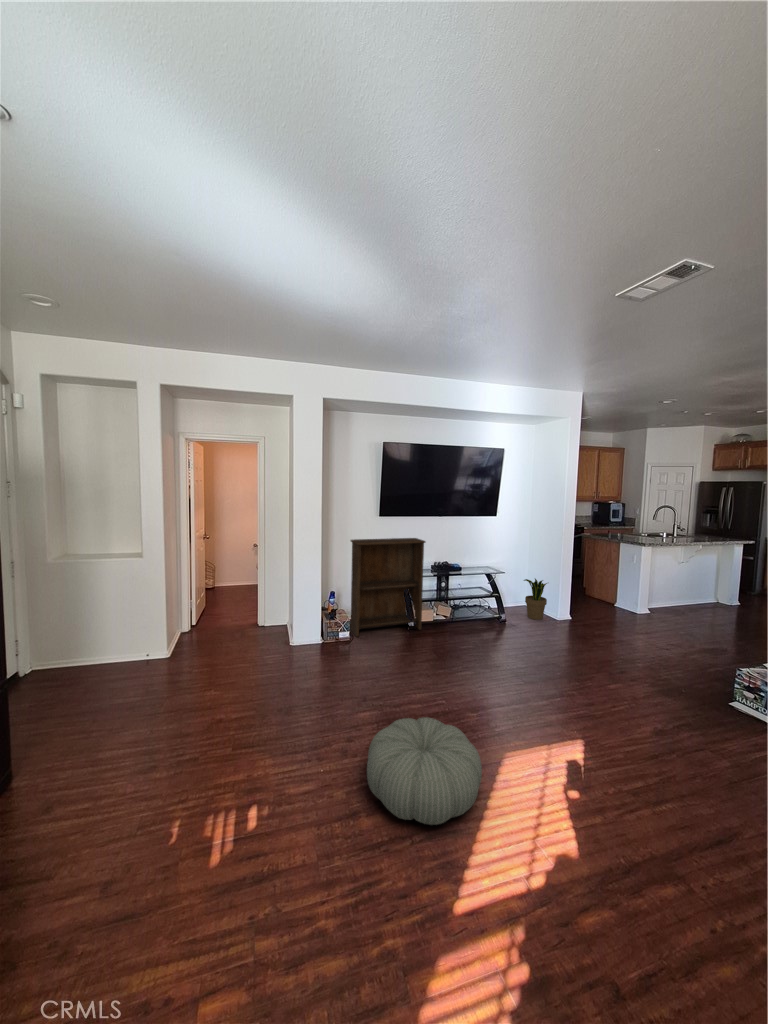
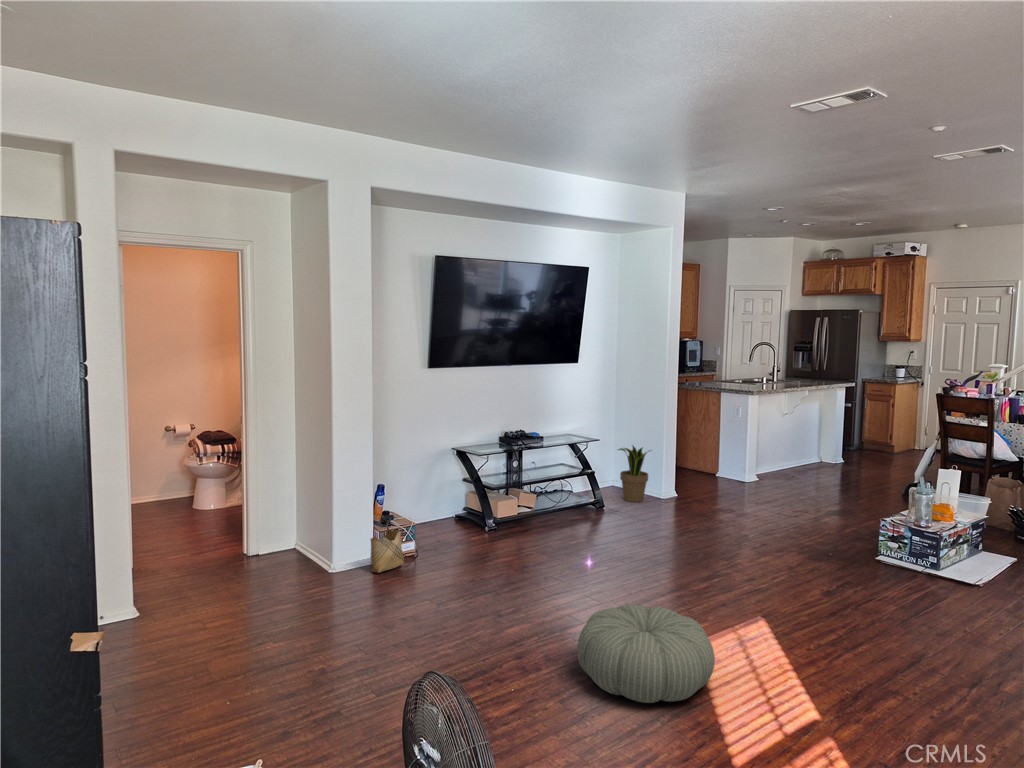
bookshelf: present [351,538,425,637] -> none [399,396,507,550]
woven basket: none [312,611,337,651] -> present [370,514,404,573]

